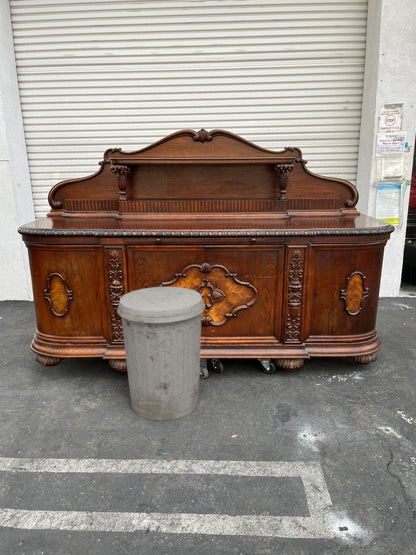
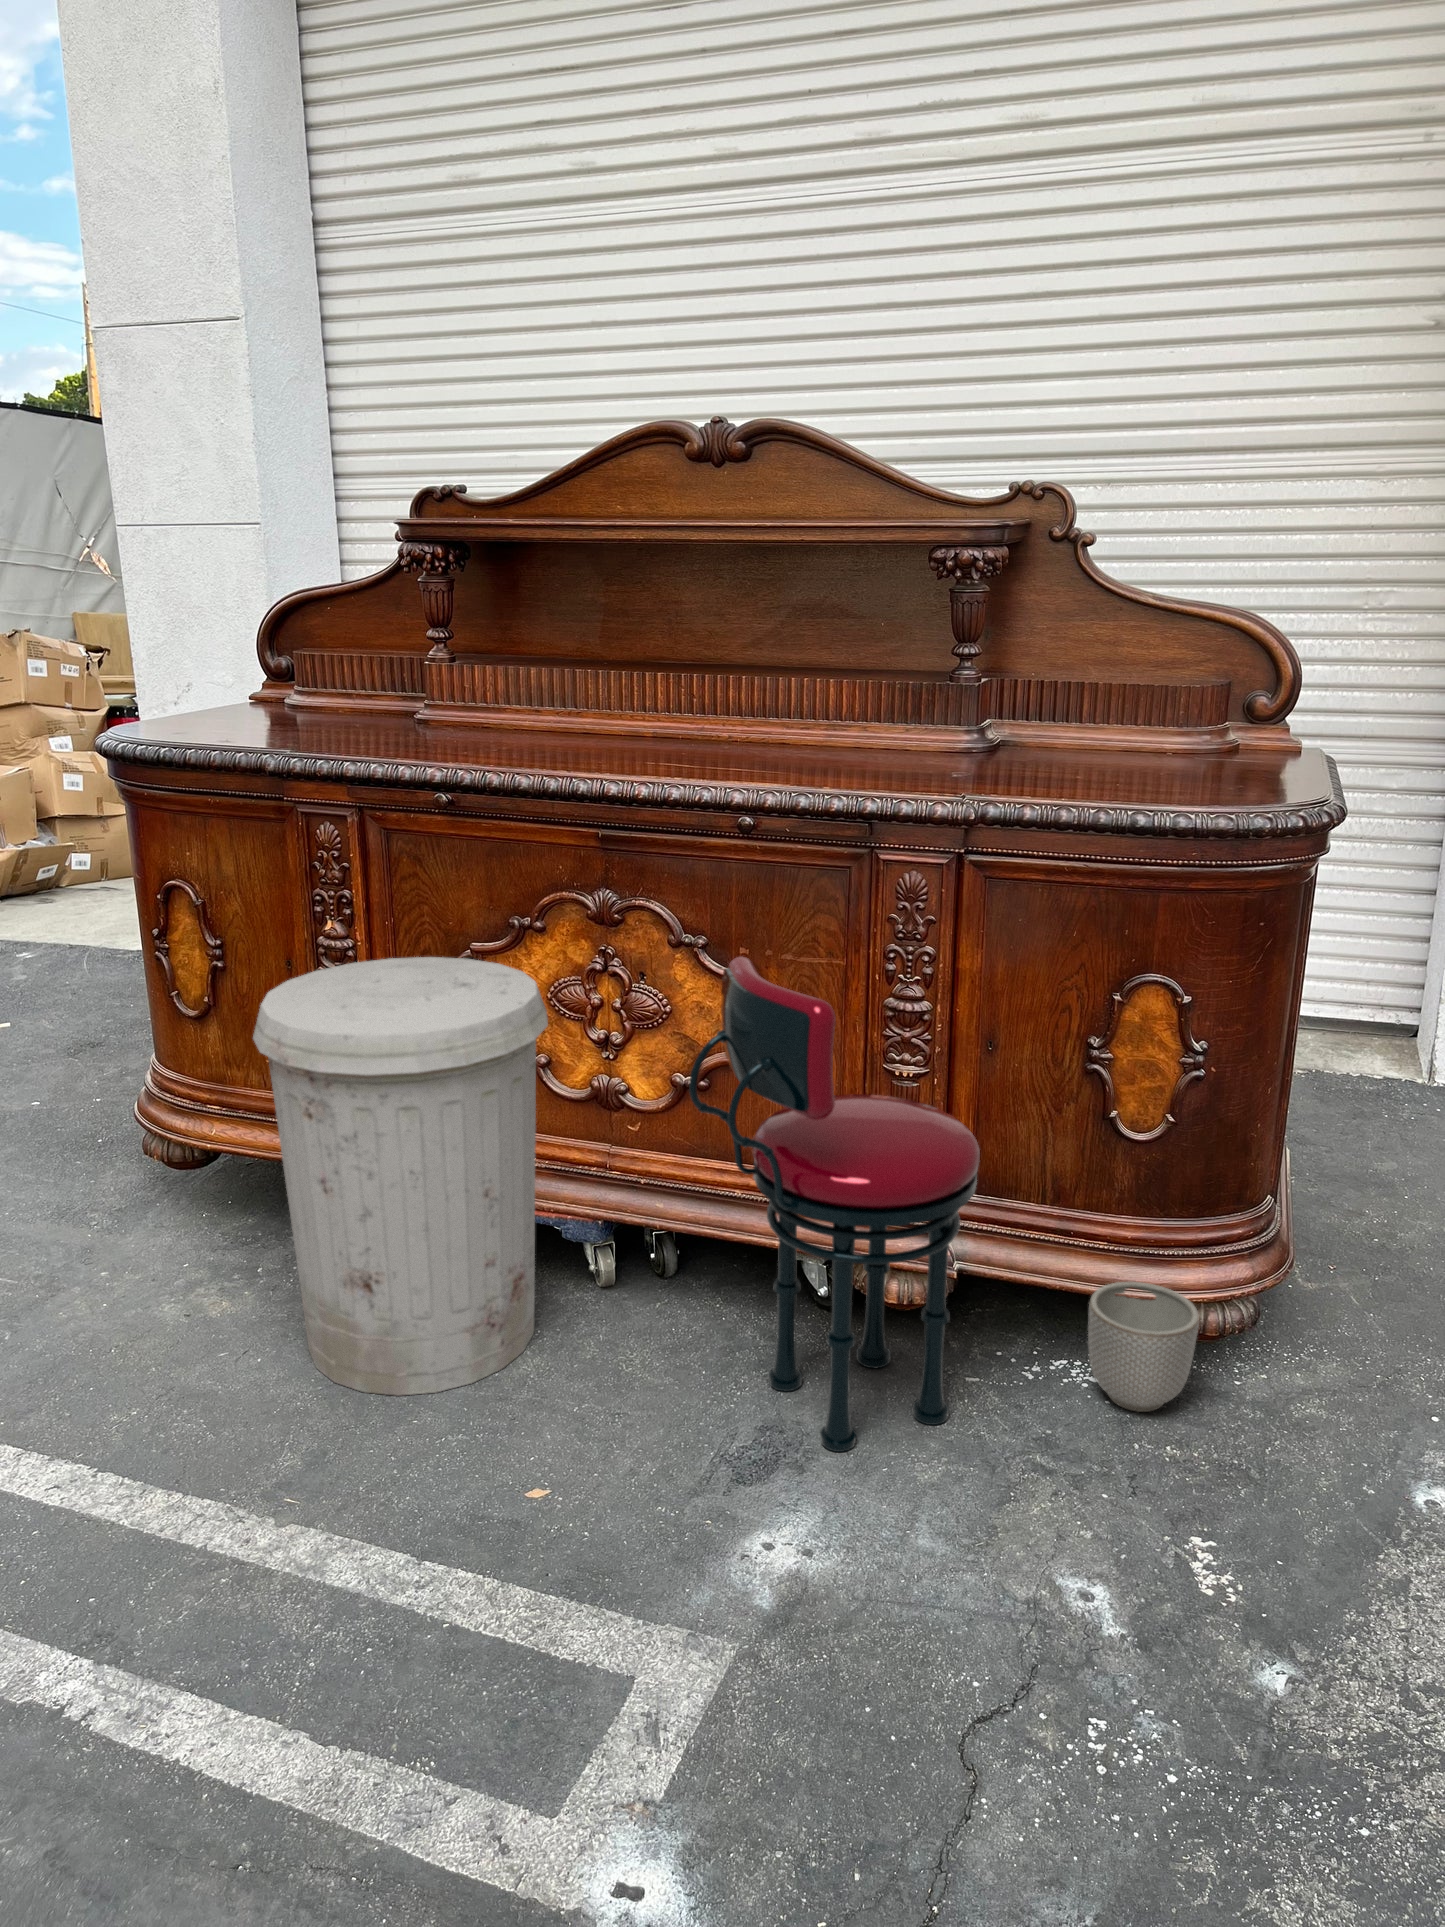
stool: none [260,277,332,410] -> present [689,957,980,1452]
planter: none [347,352,377,385] -> present [1088,1282,1199,1412]

